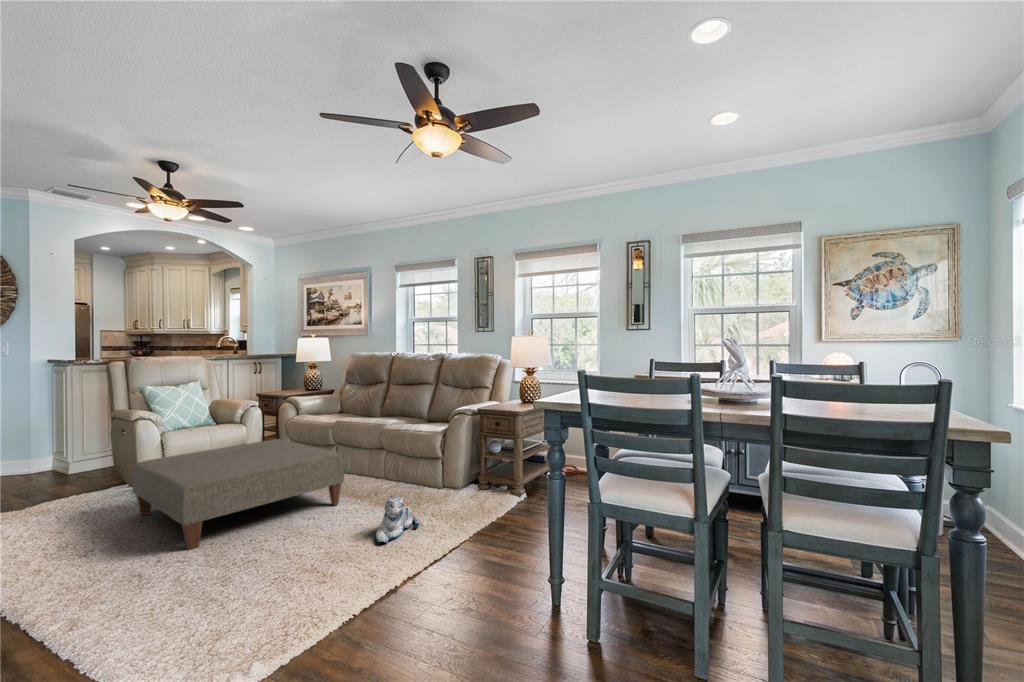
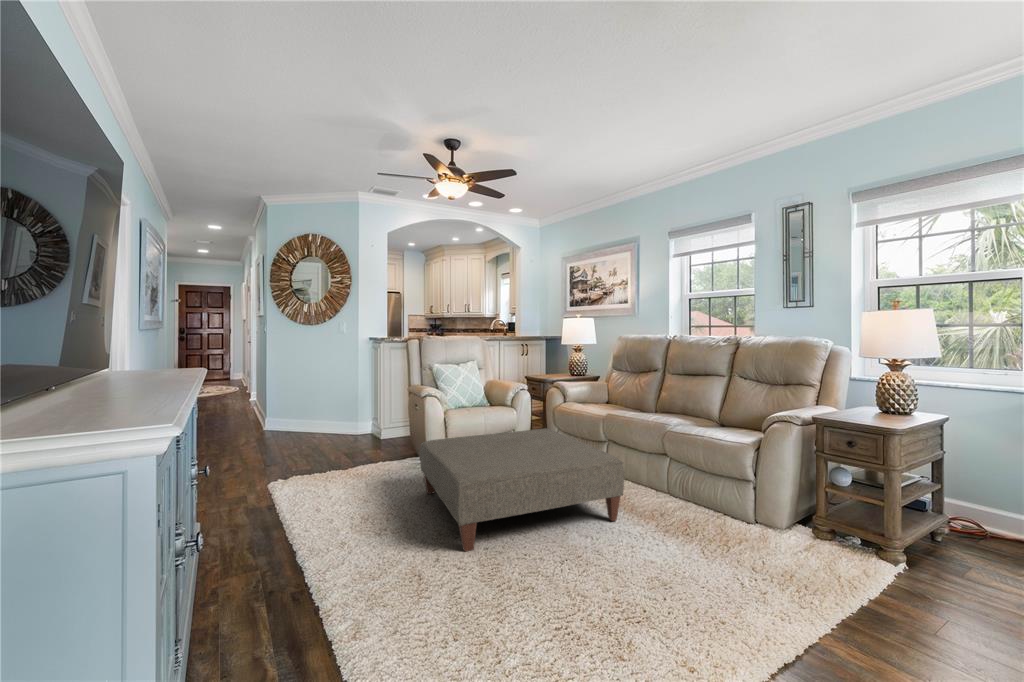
plush toy: present [376,496,420,543] -> none [678,537,739,608]

